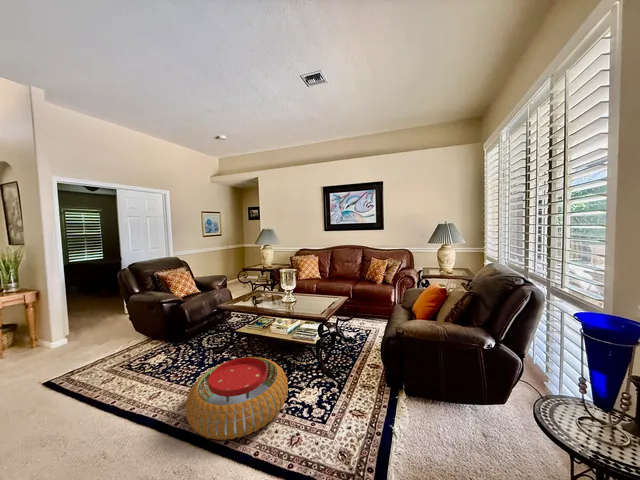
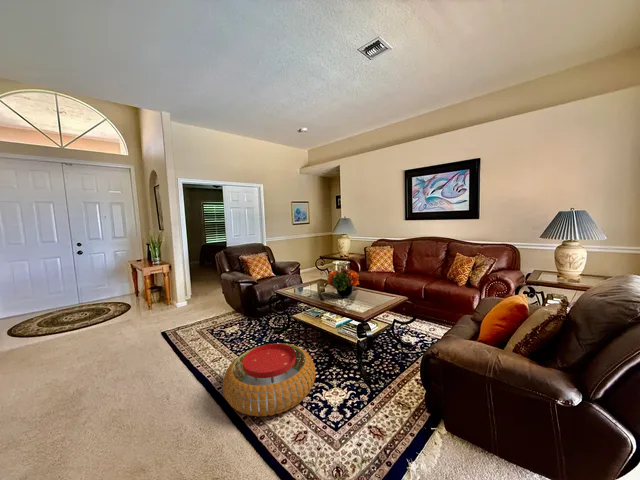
flower arrangement: none [275,275,306,304] -> present [327,268,359,298]

